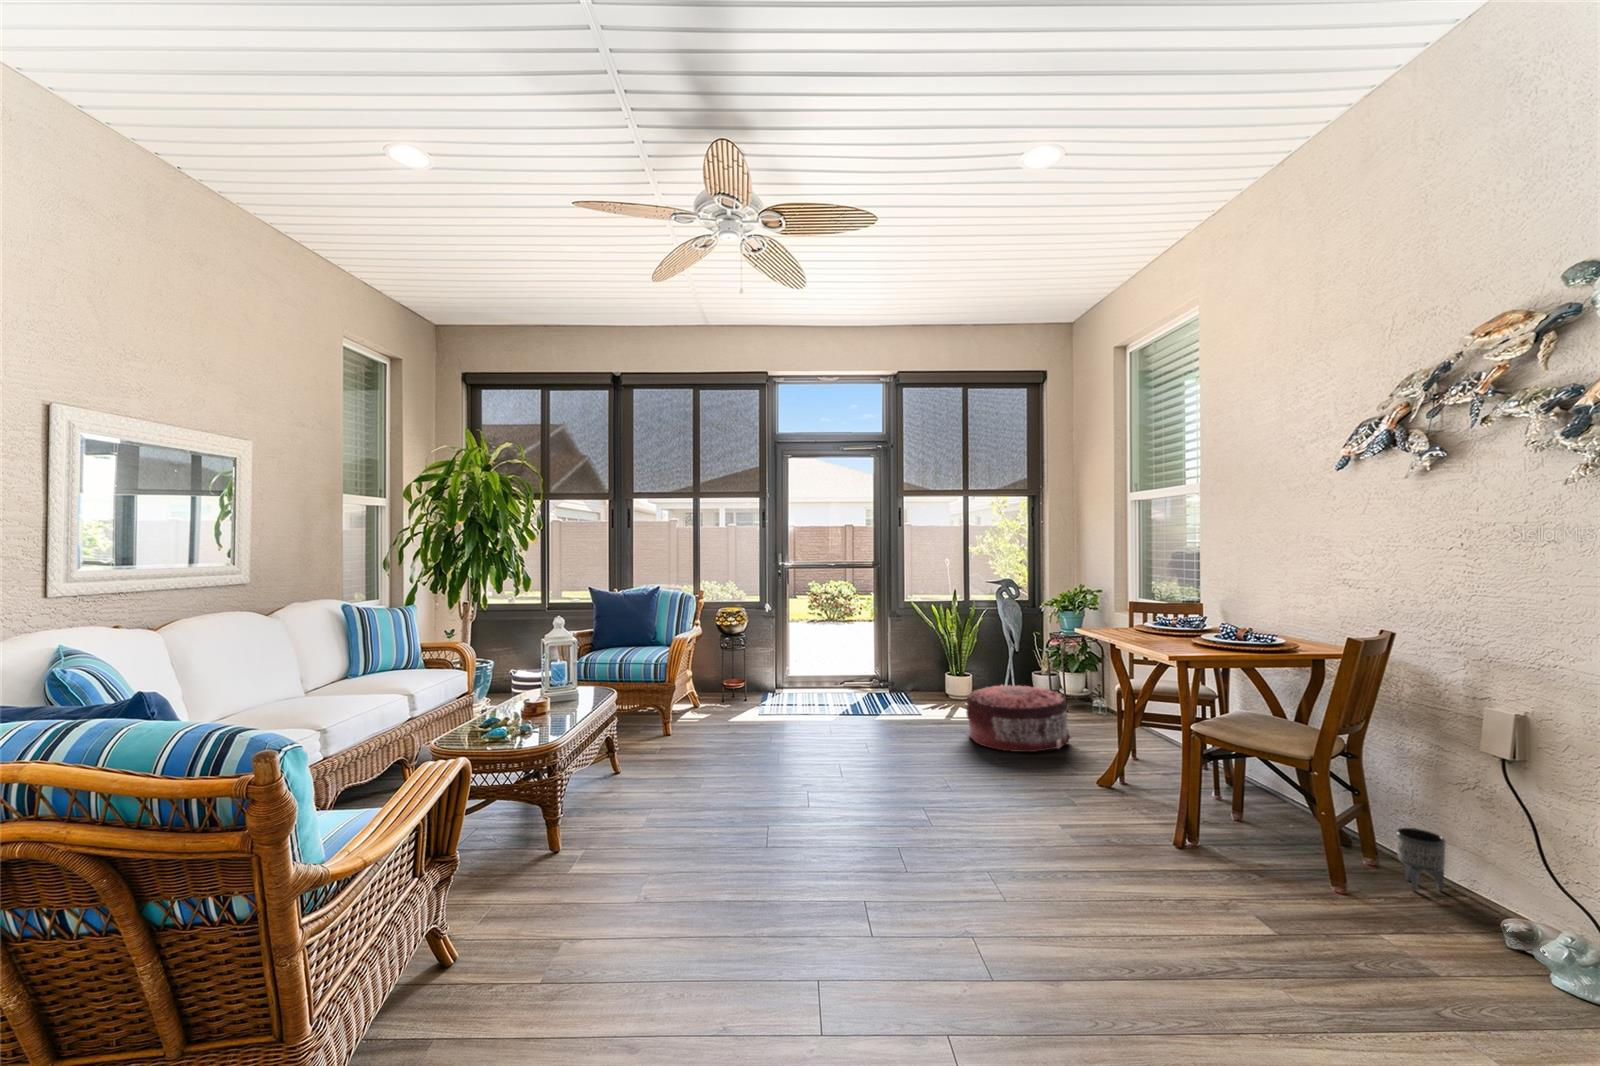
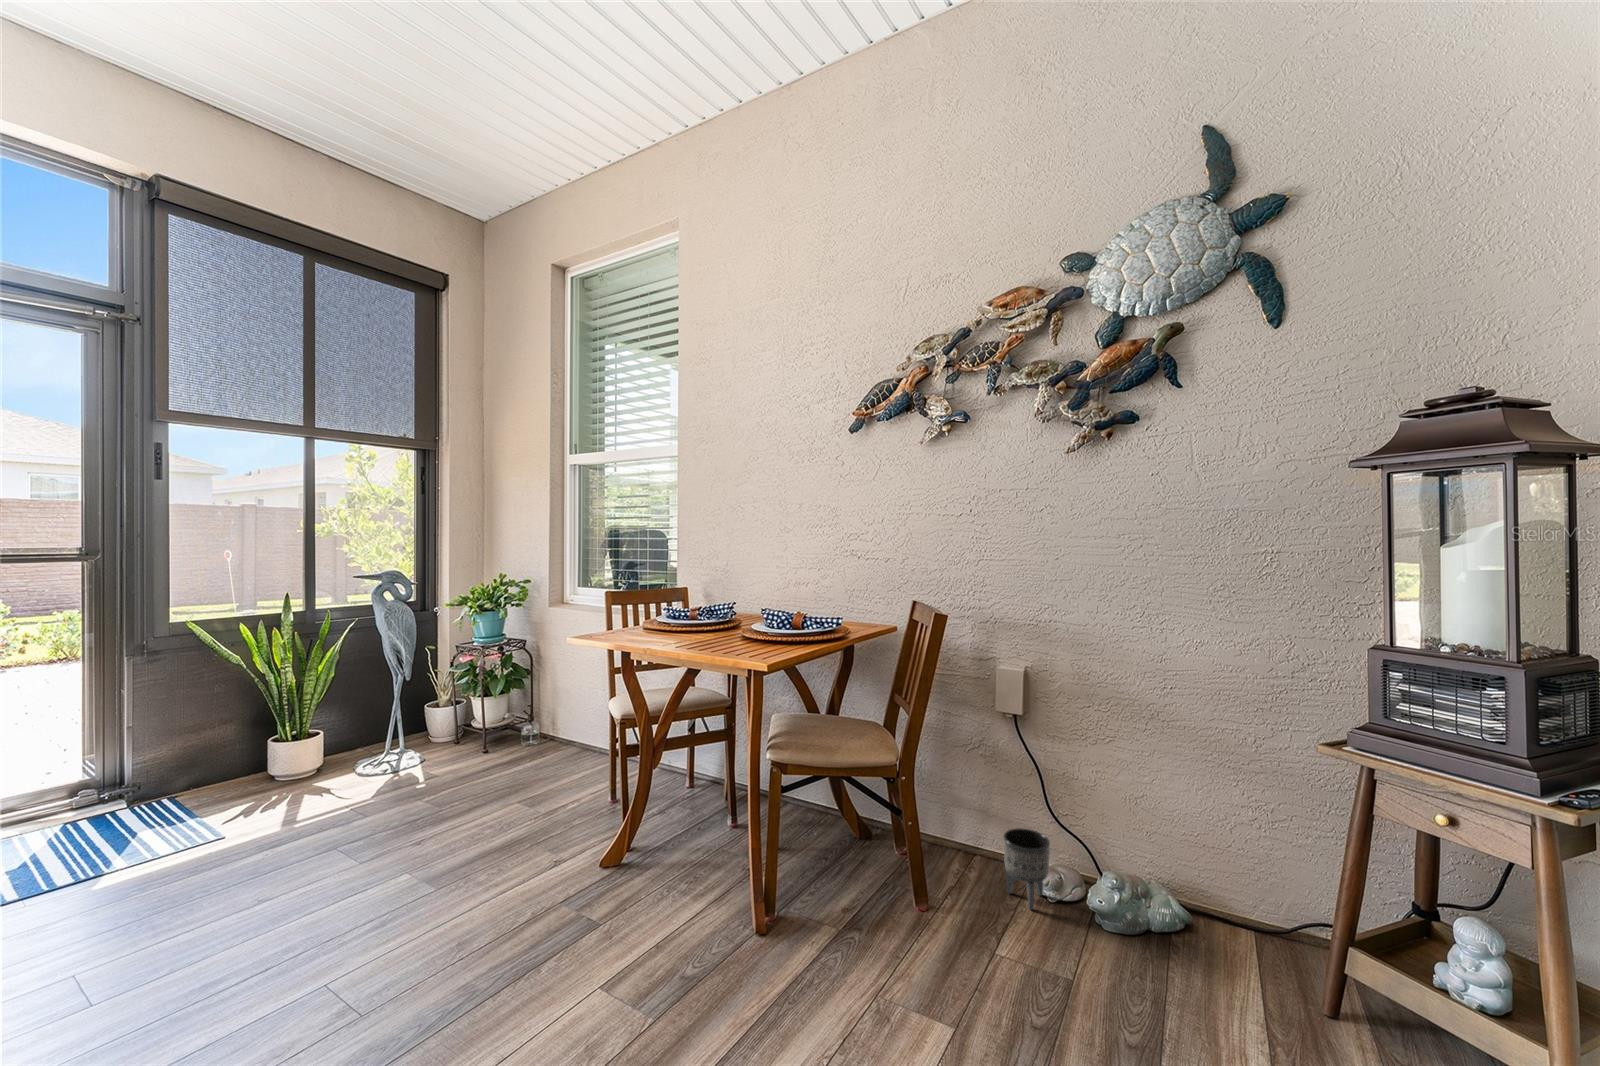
pouf: present [966,685,1070,752] -> none [336,734,528,878]

